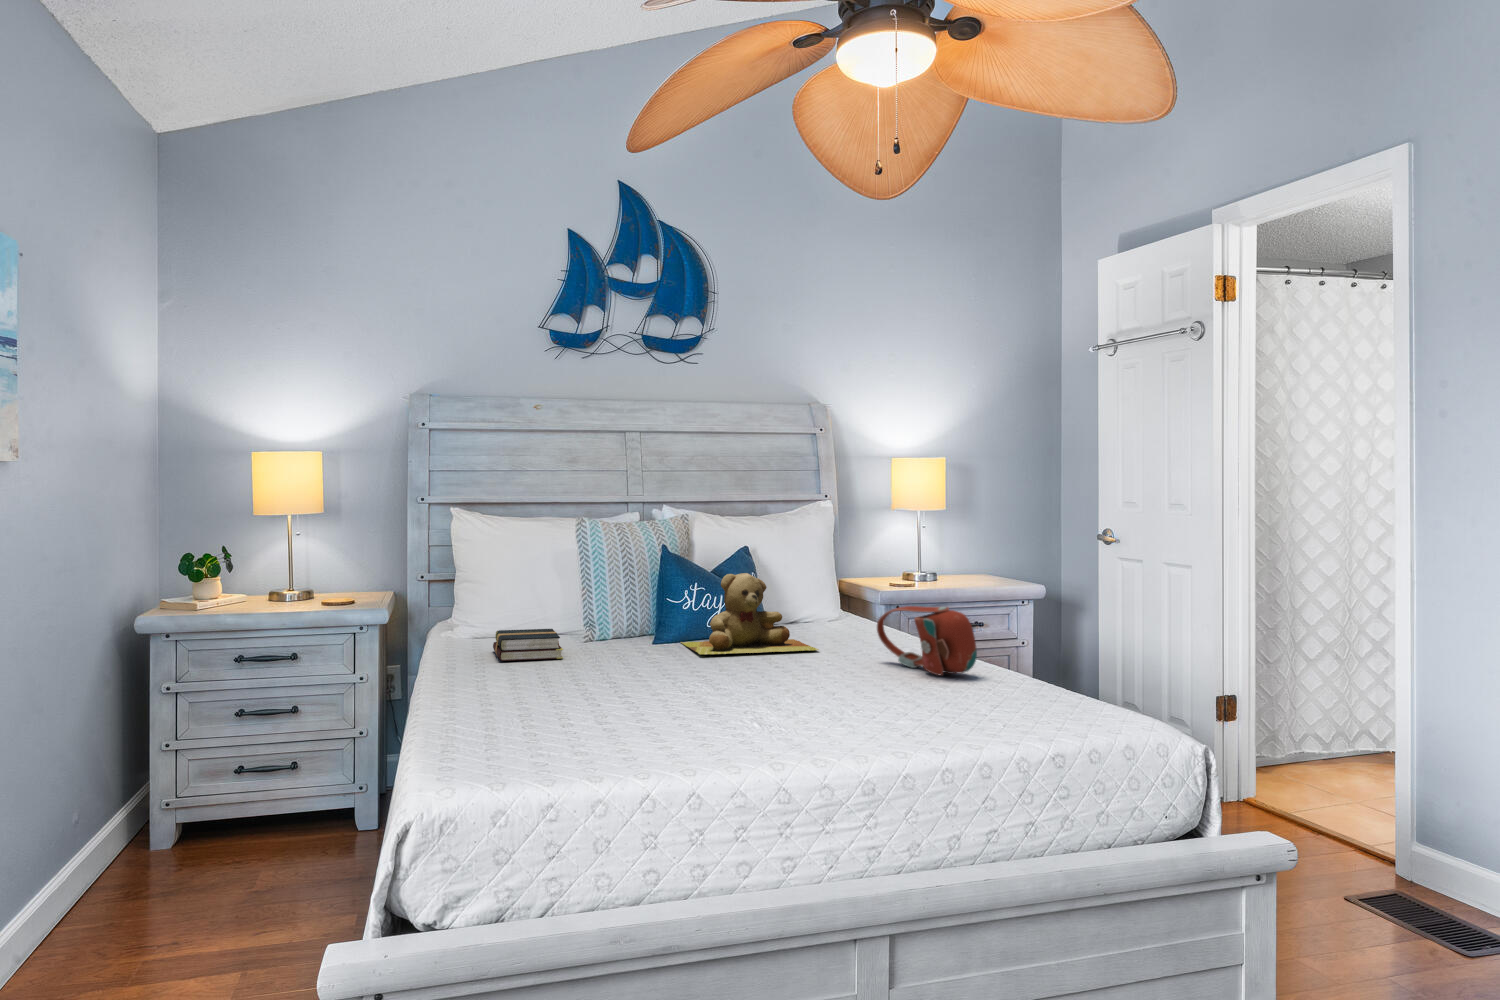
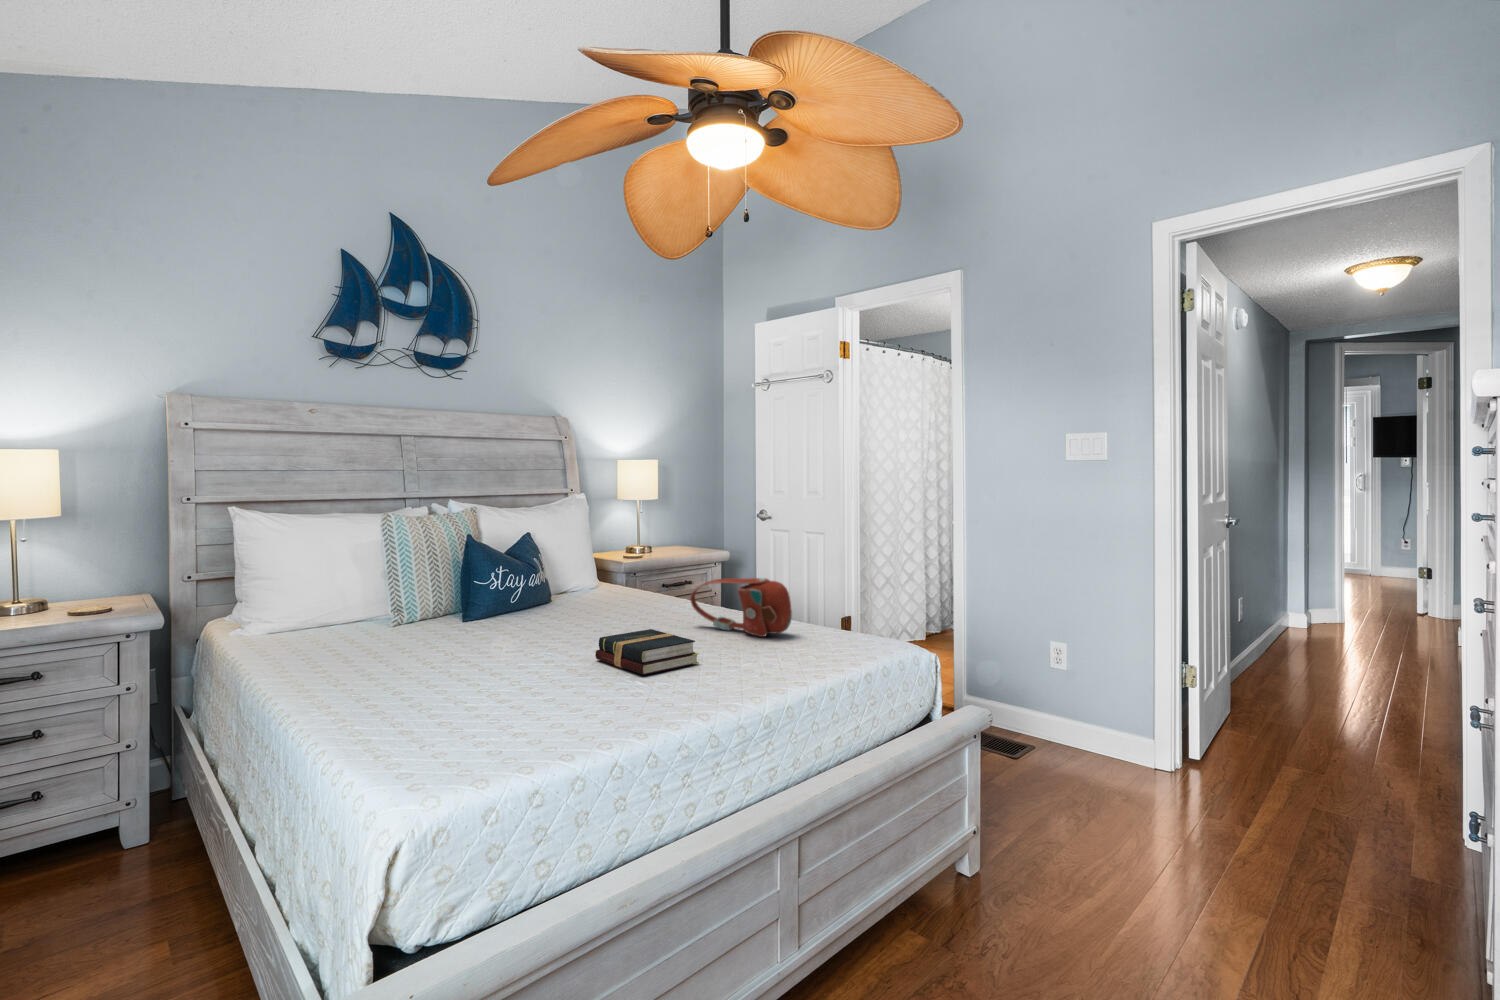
teddy bear: present [681,573,819,654] -> none [492,556,629,634]
hardback book: present [493,629,563,661] -> present [595,629,699,675]

